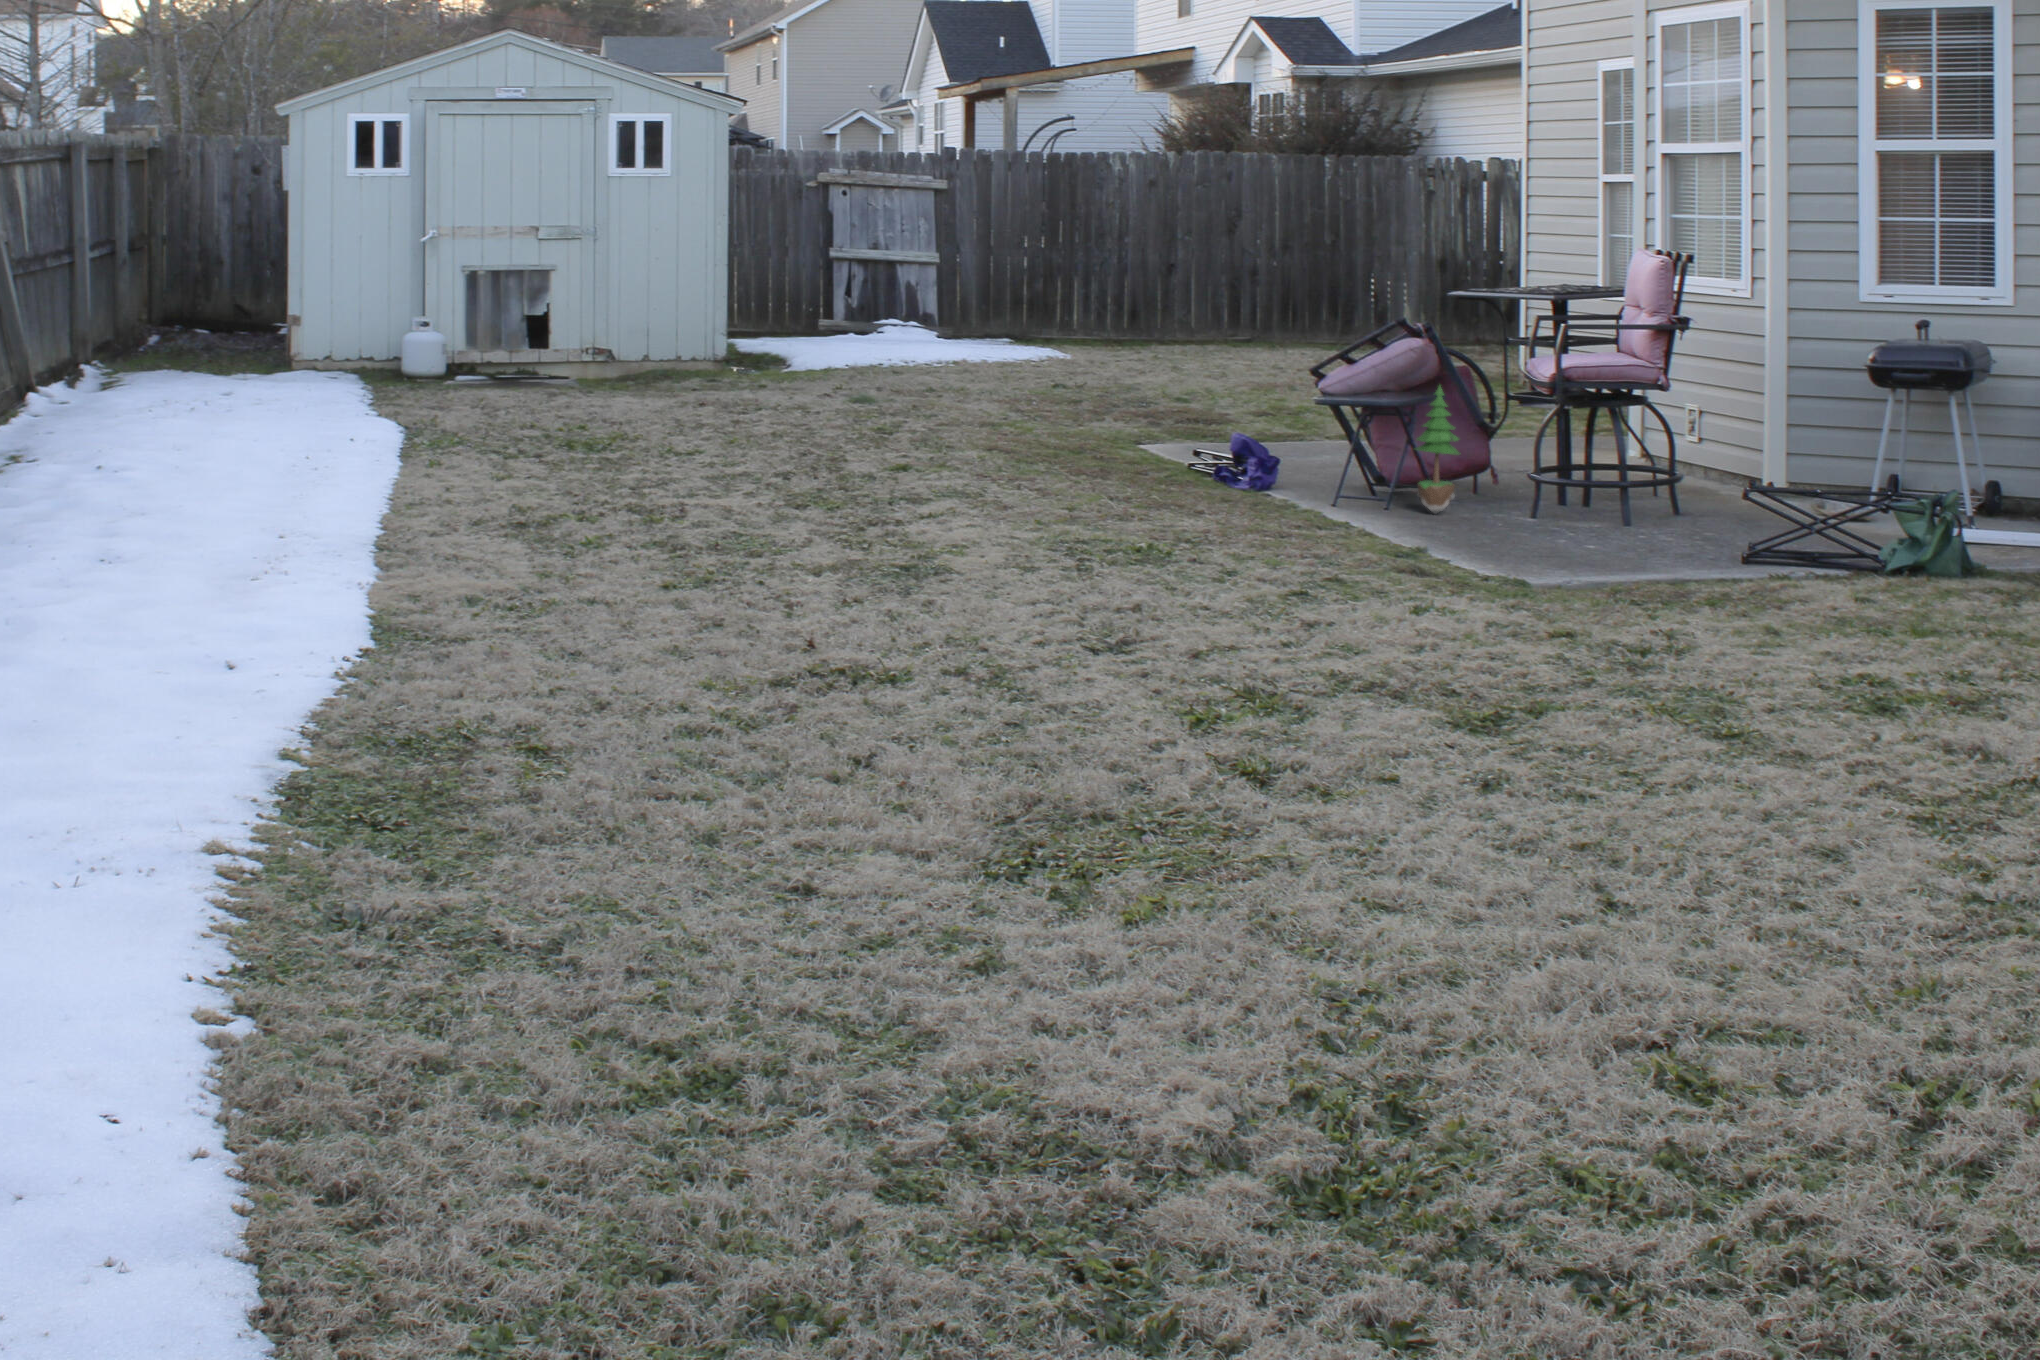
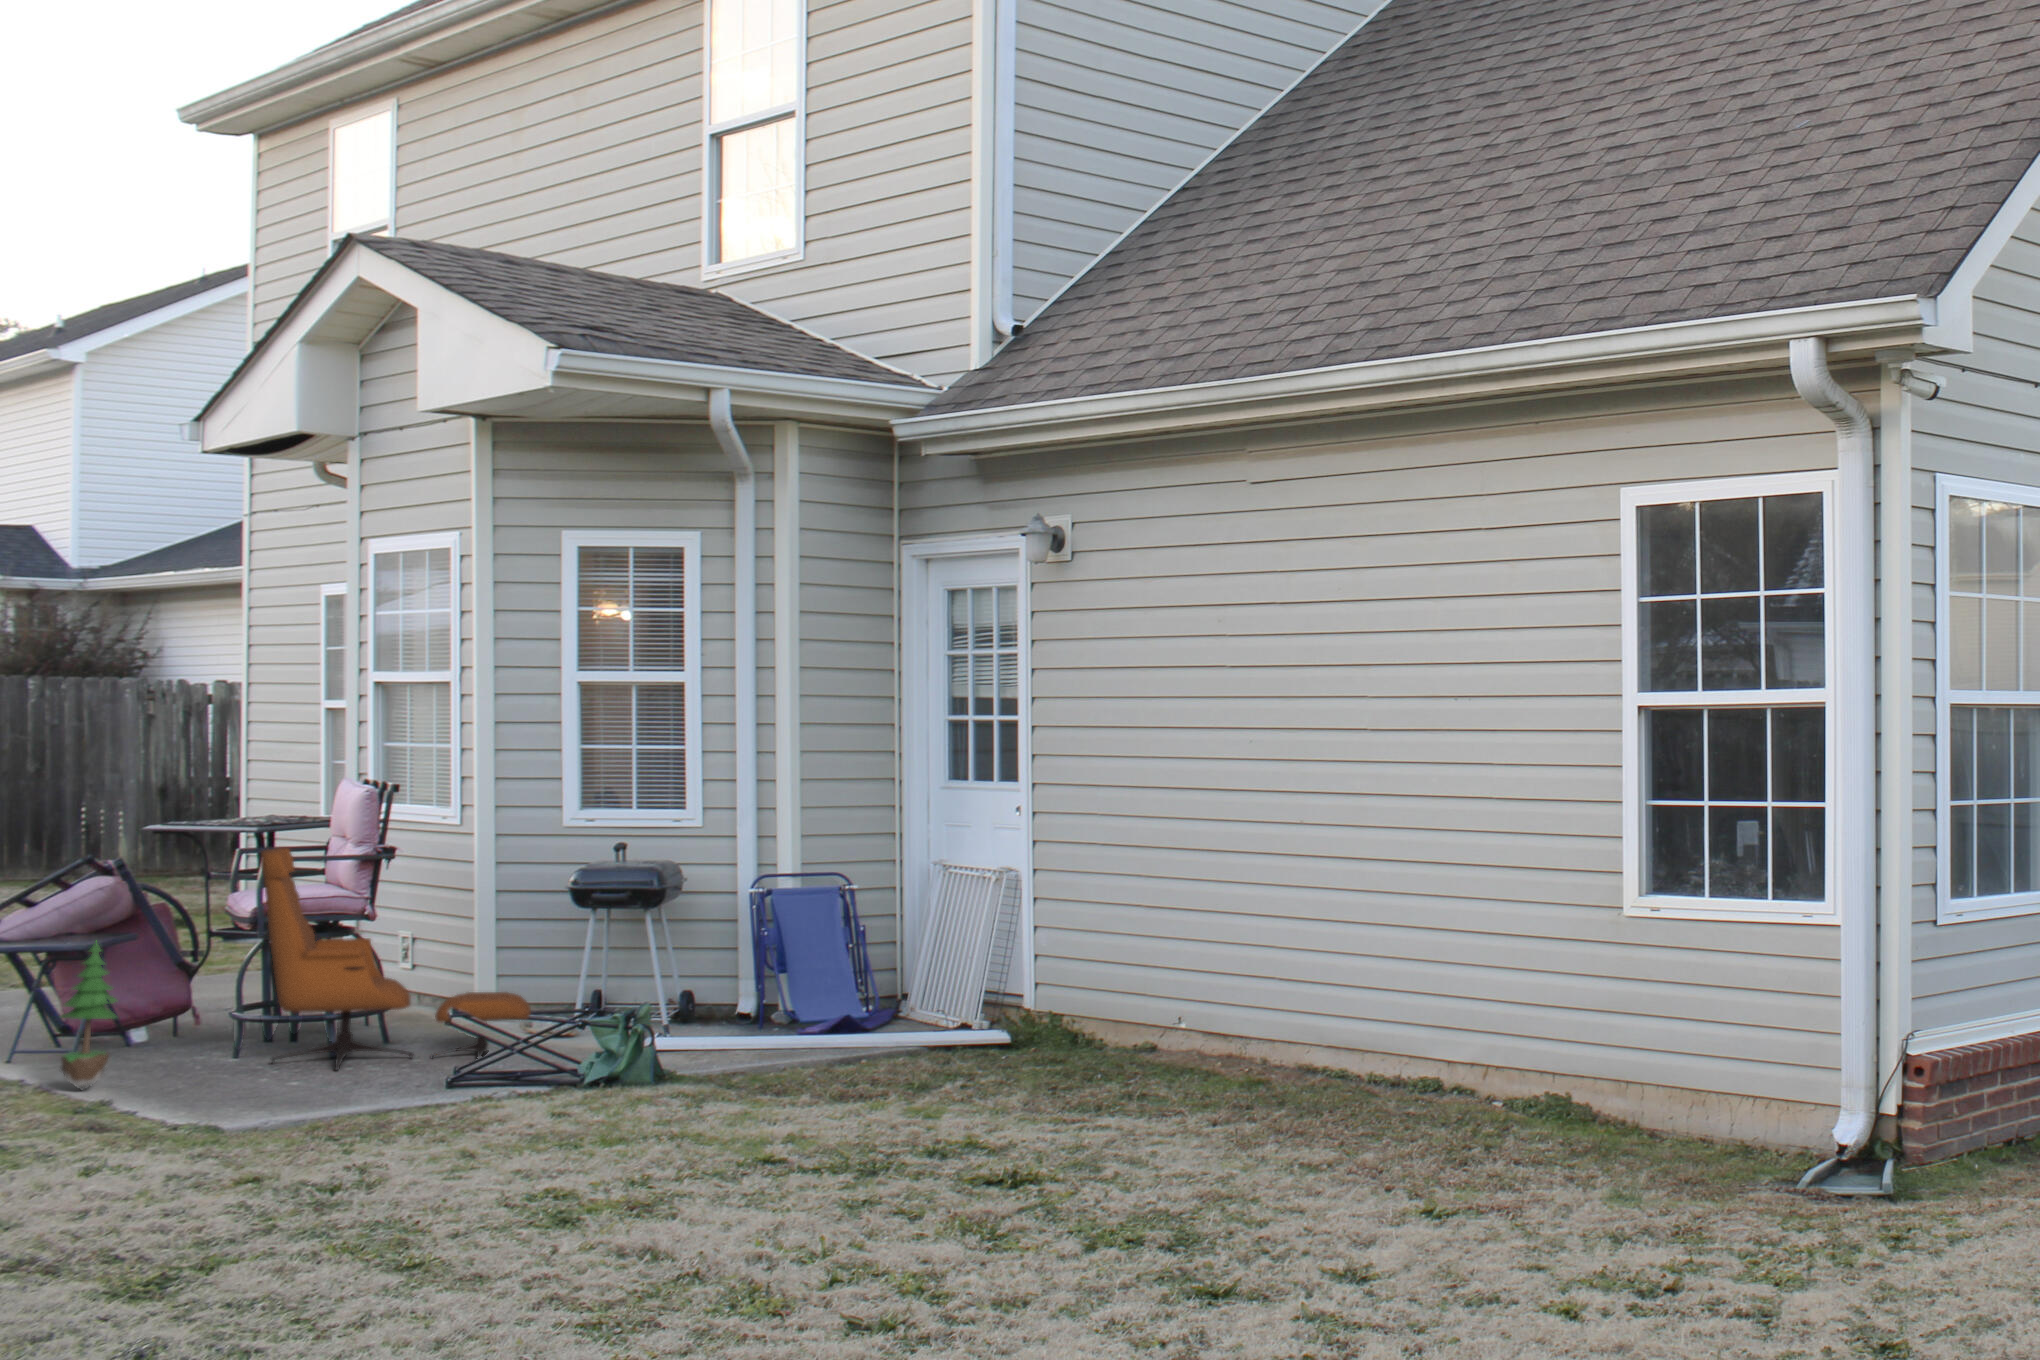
lounge chair: none [1573,312,1829,528] -> present [261,848,531,1070]

